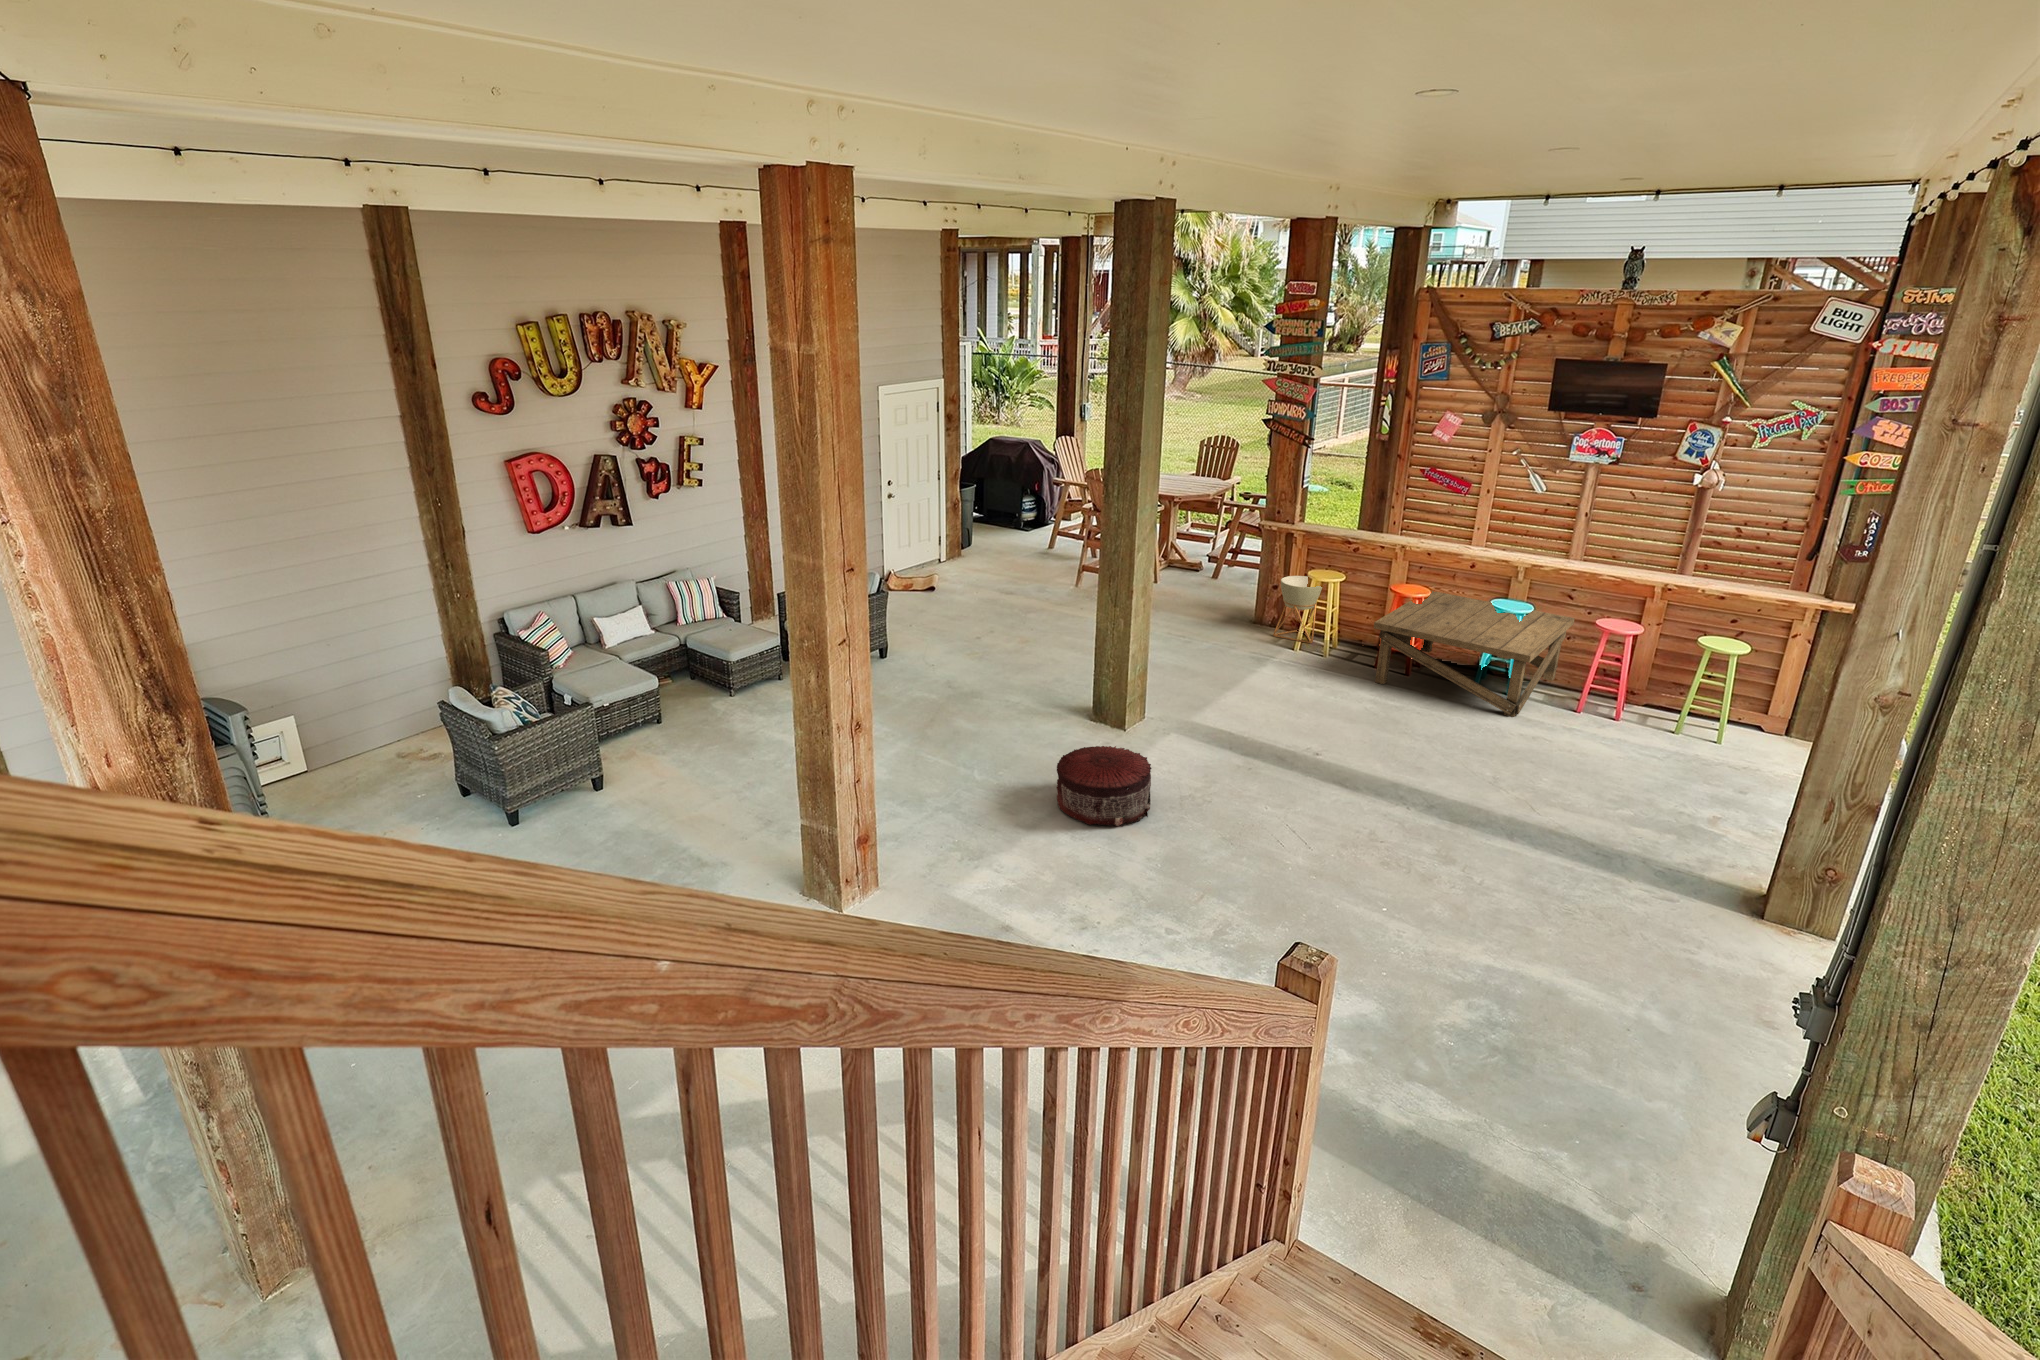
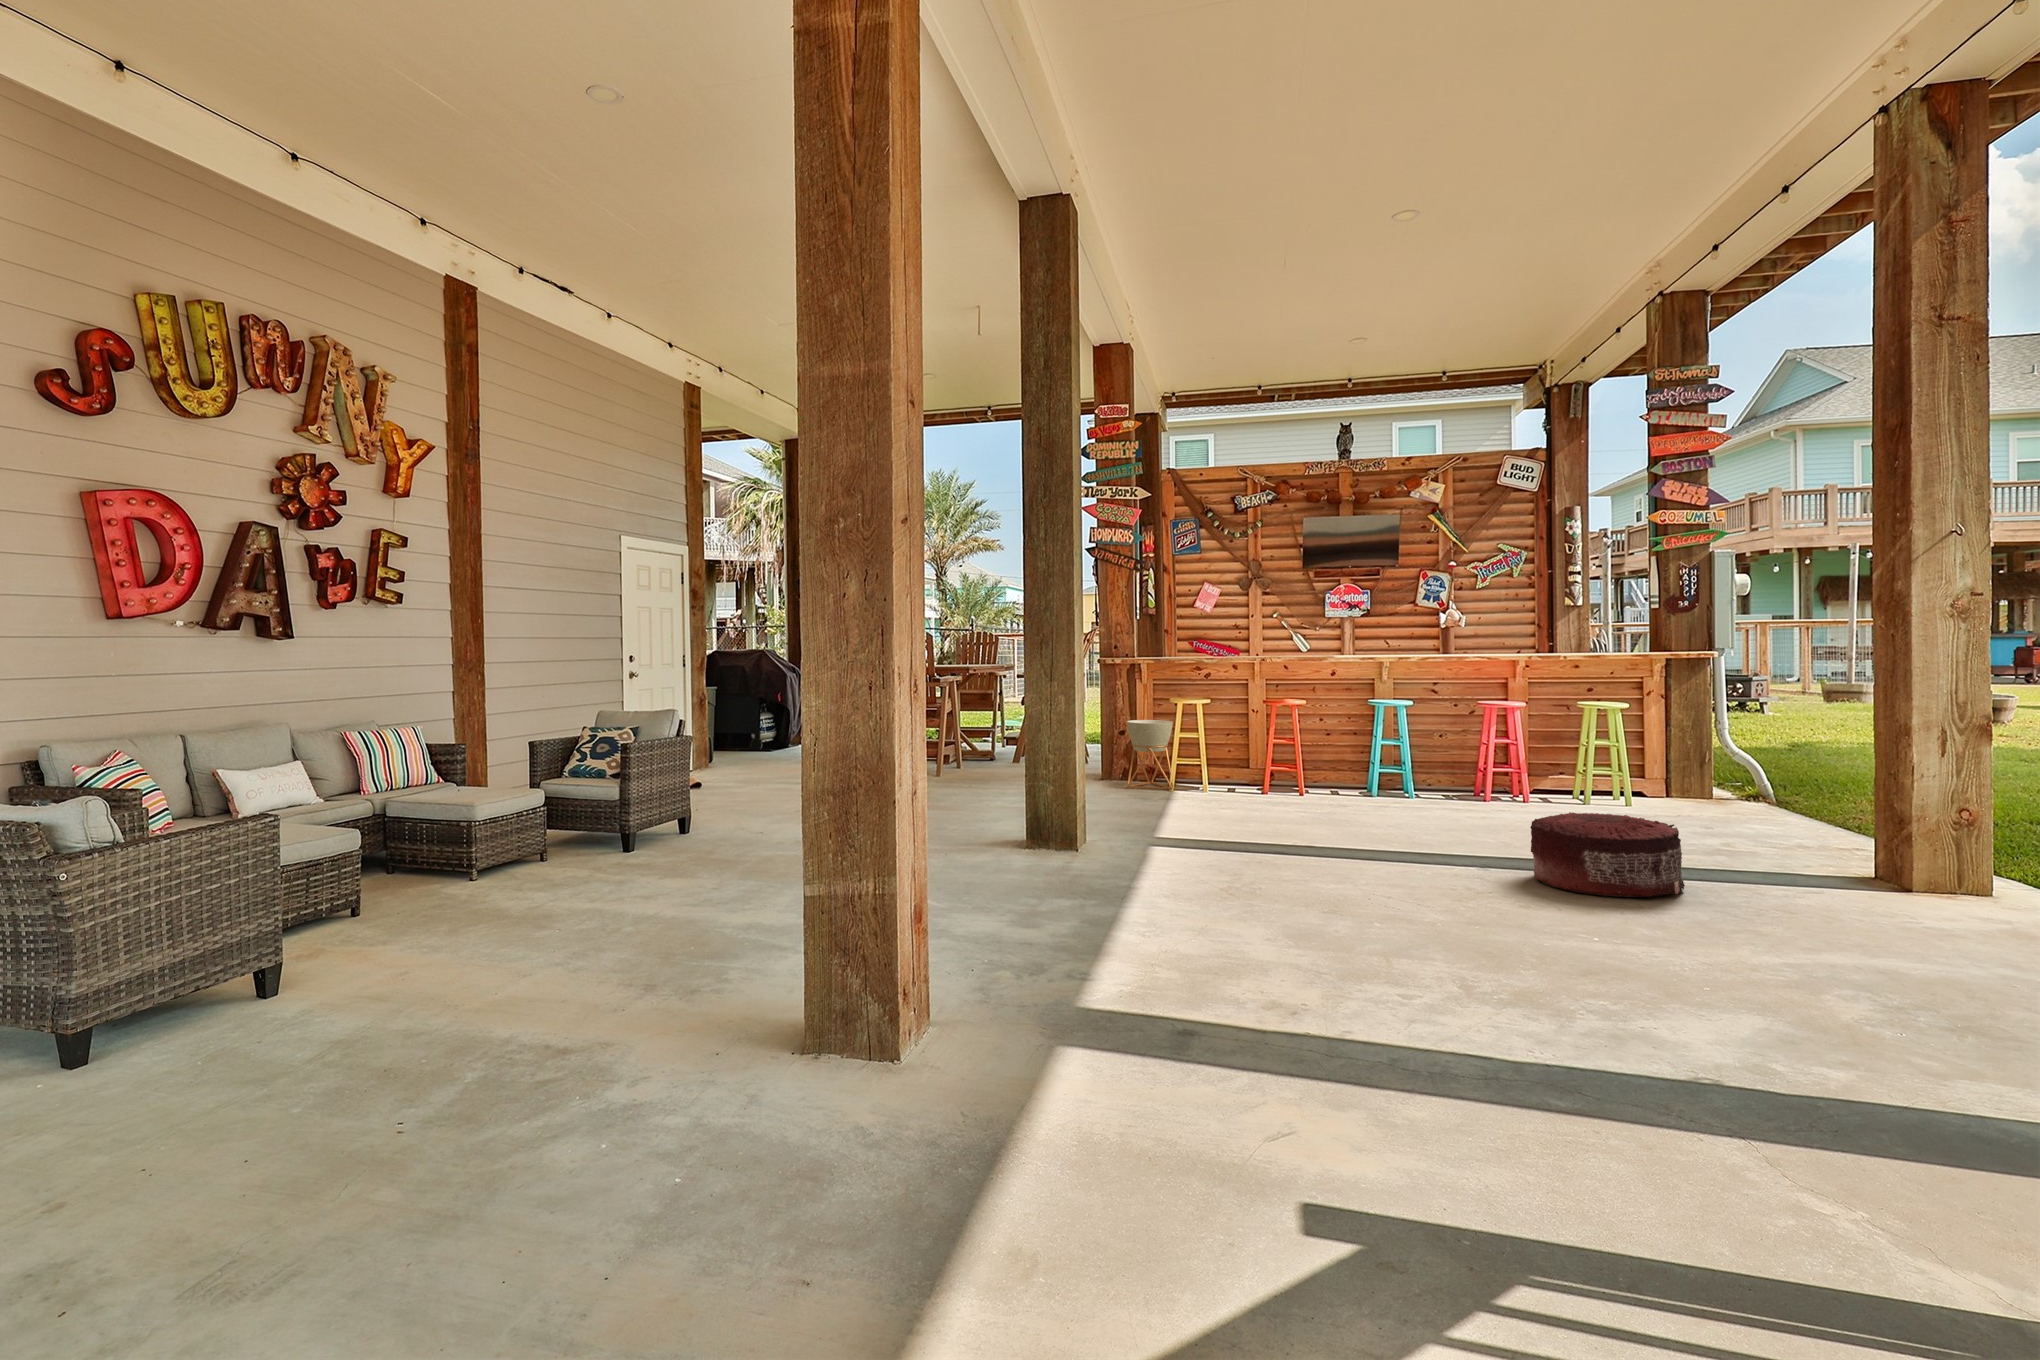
coffee table: present [1374,591,1575,717] -> none [1268,719,1445,810]
pouf: present [1057,746,1152,826] -> present [1530,812,1685,897]

